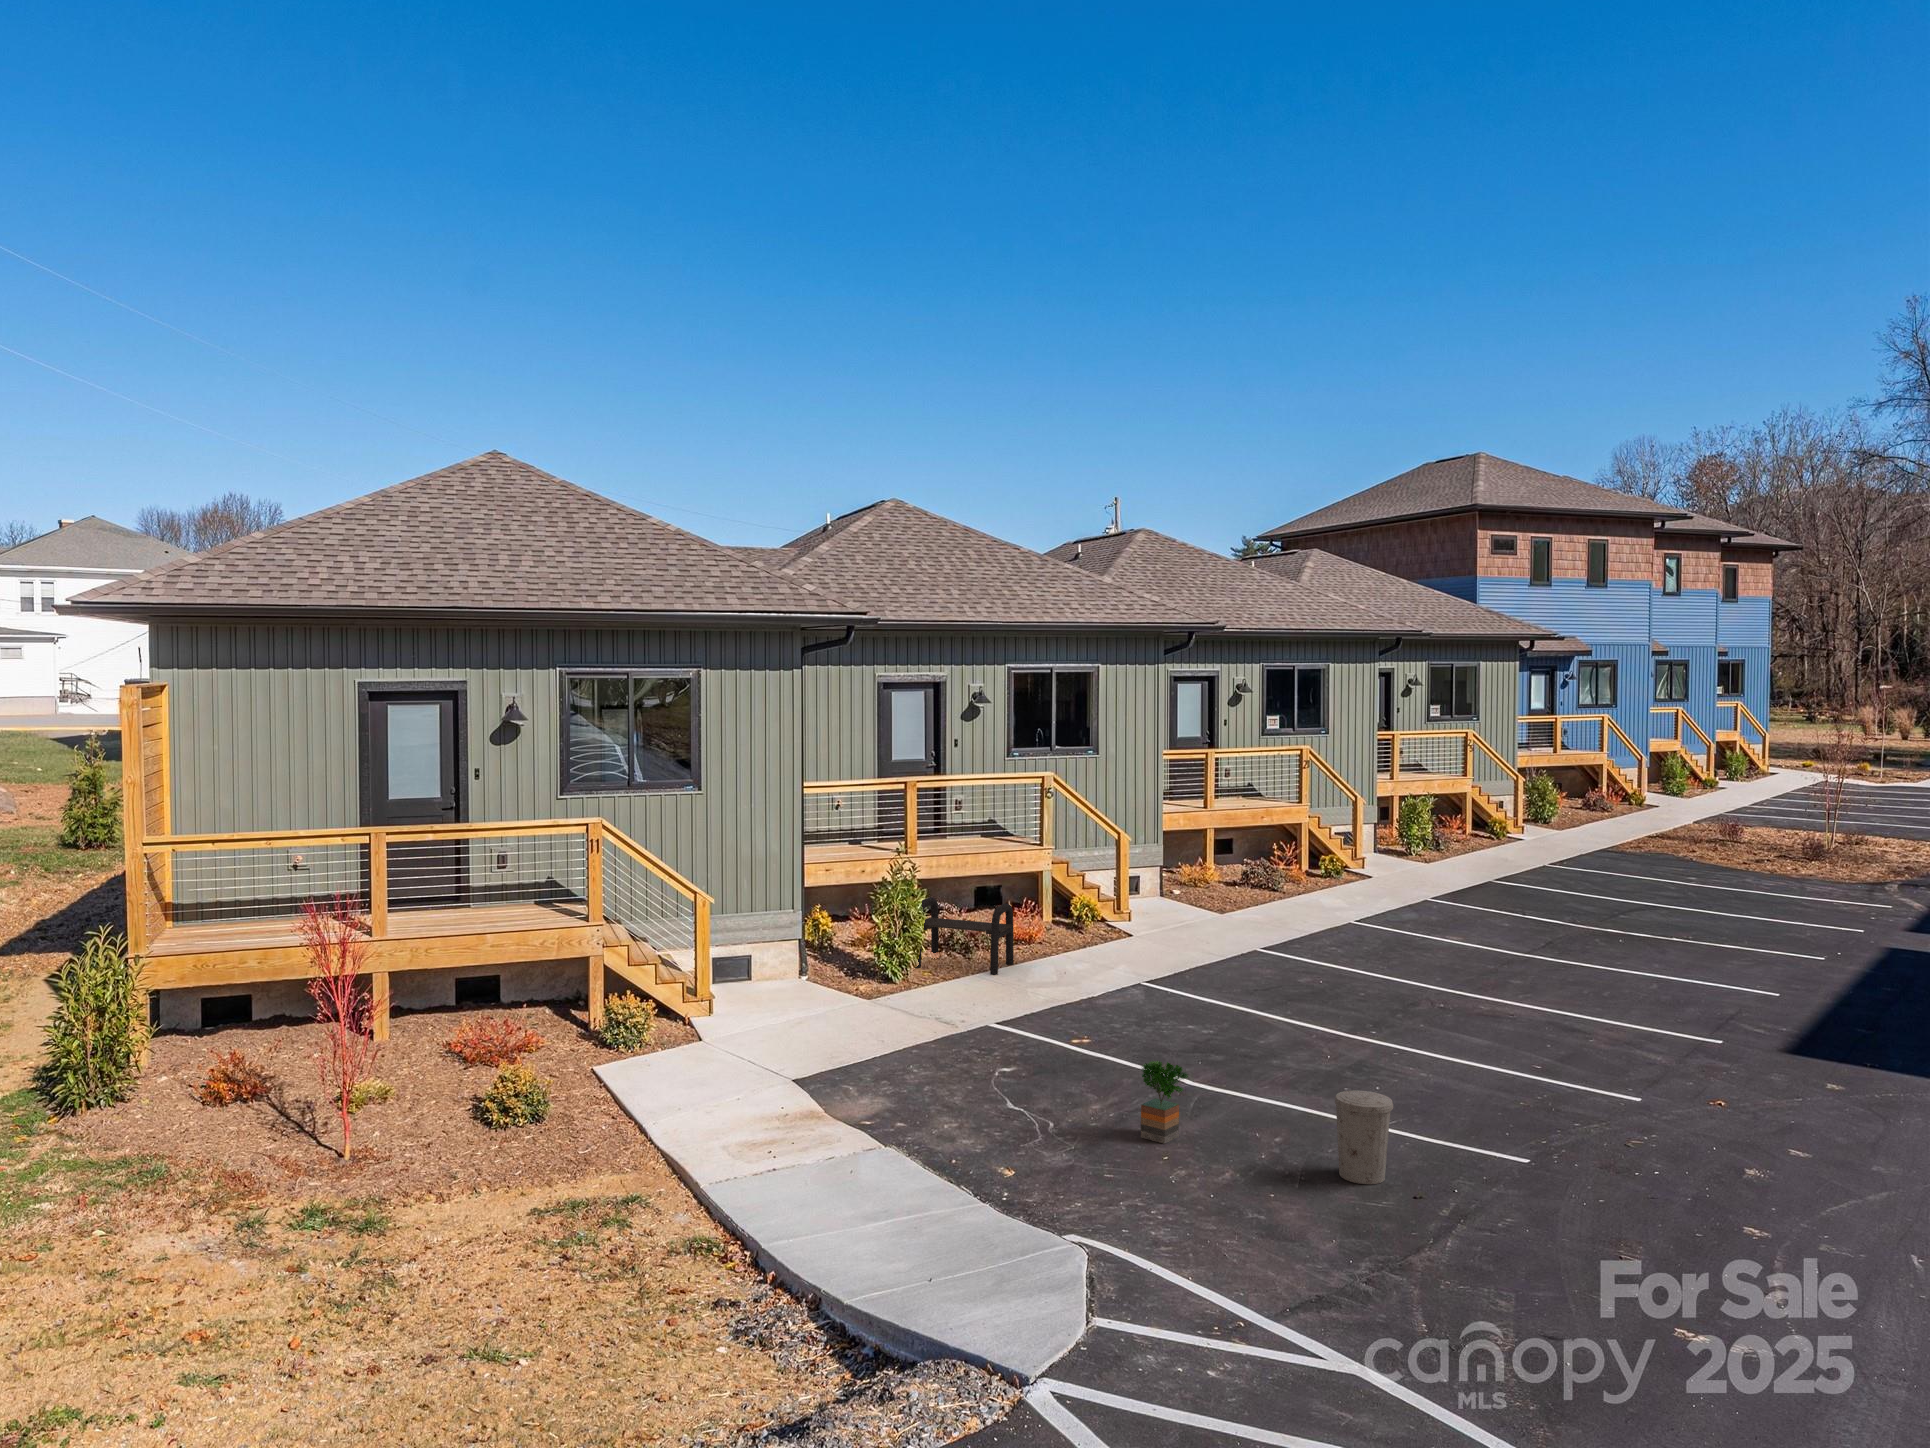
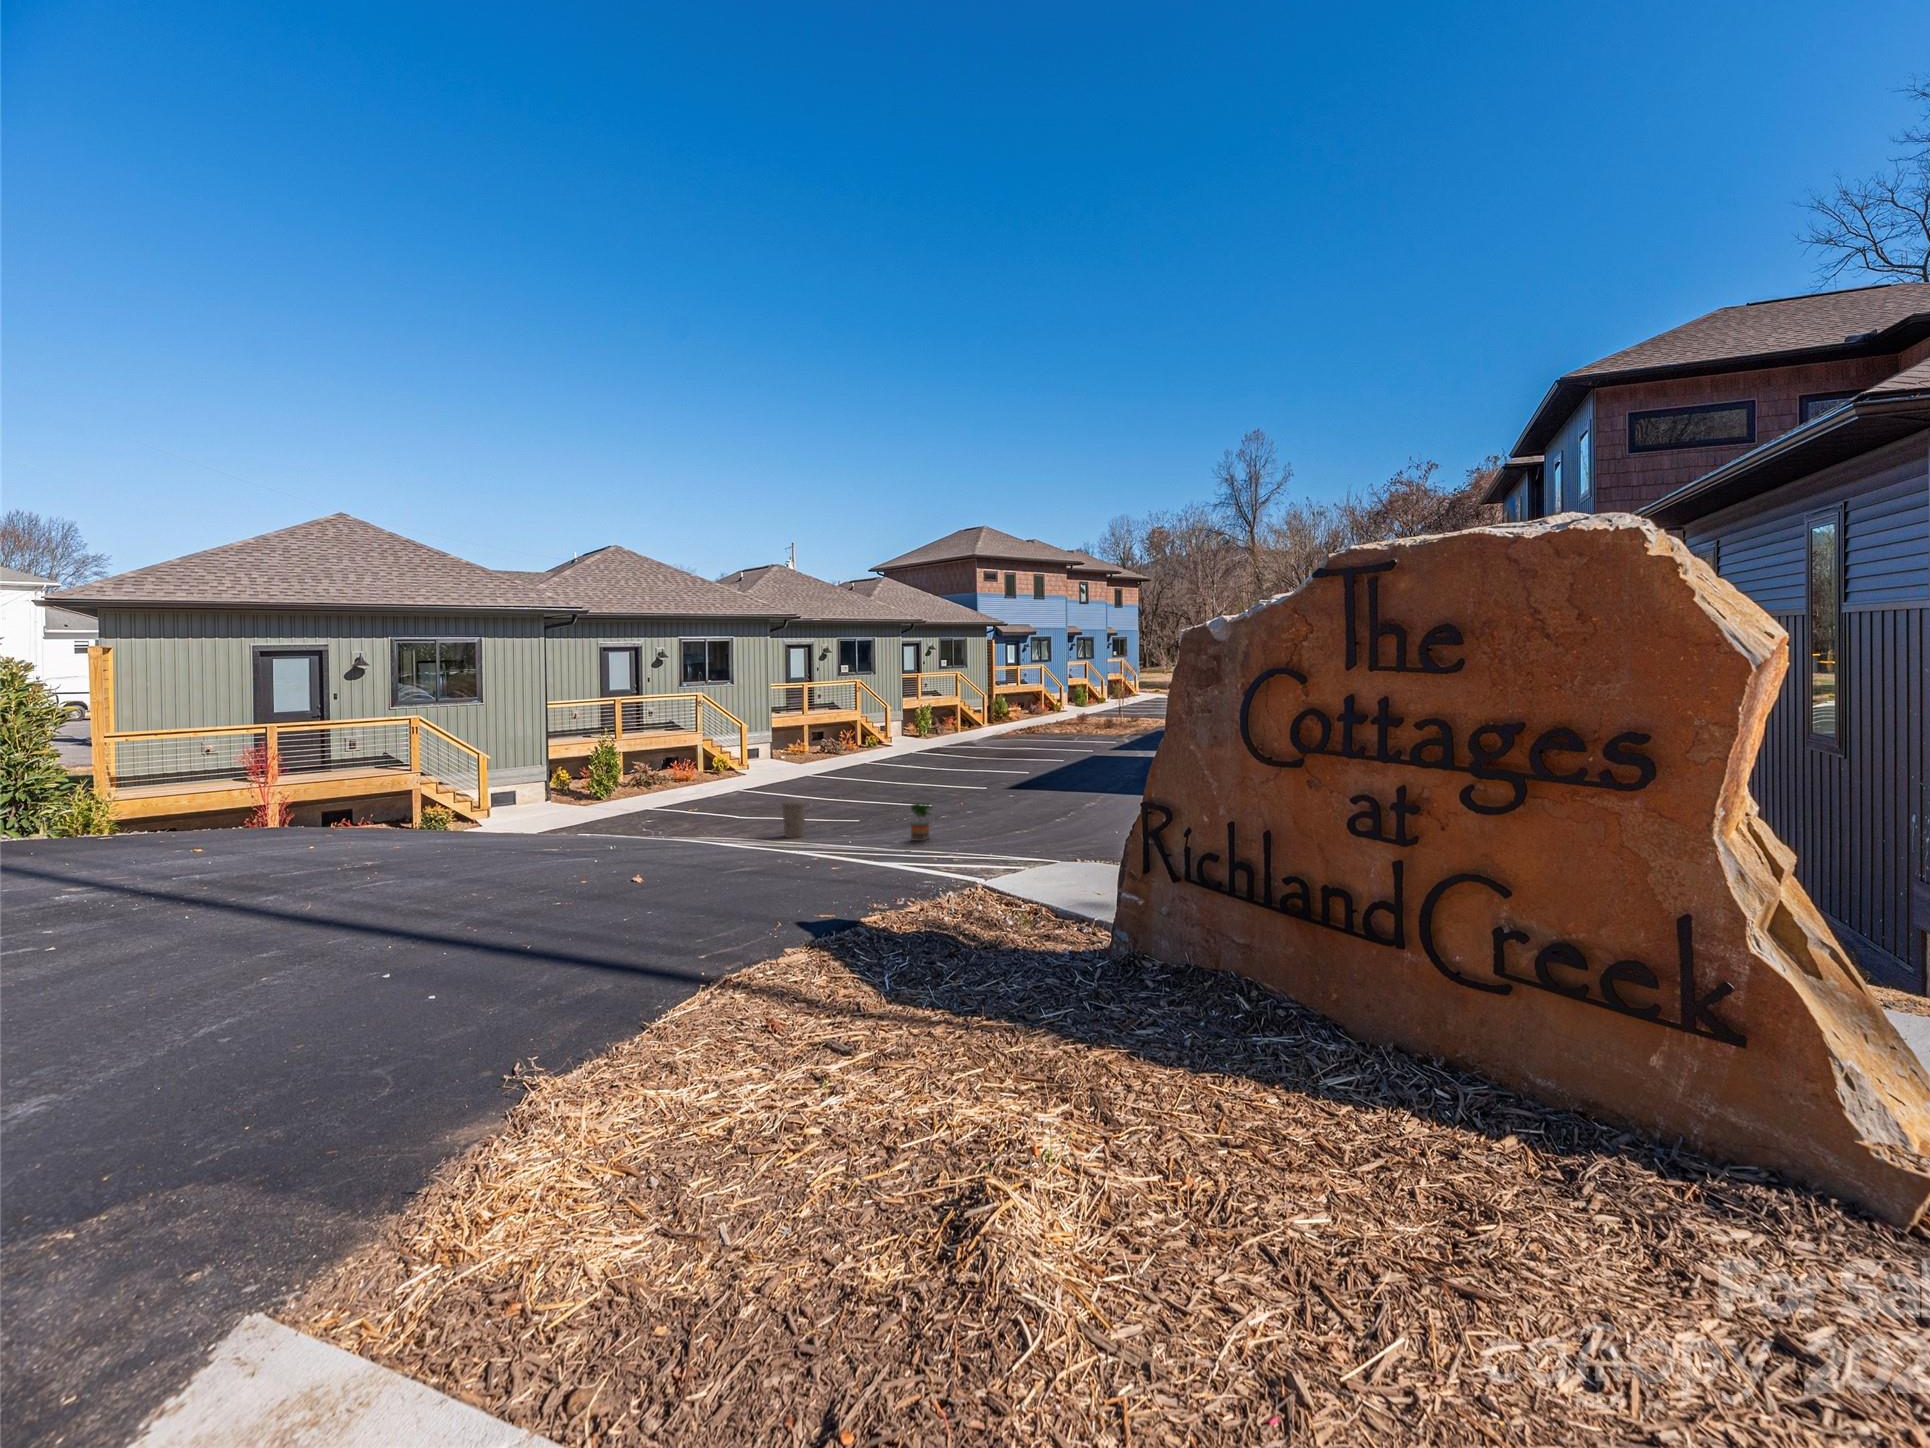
bench: present [917,897,1014,975] -> none [615,757,673,794]
potted tree: present [1141,1061,1188,1144] -> present [910,803,931,841]

